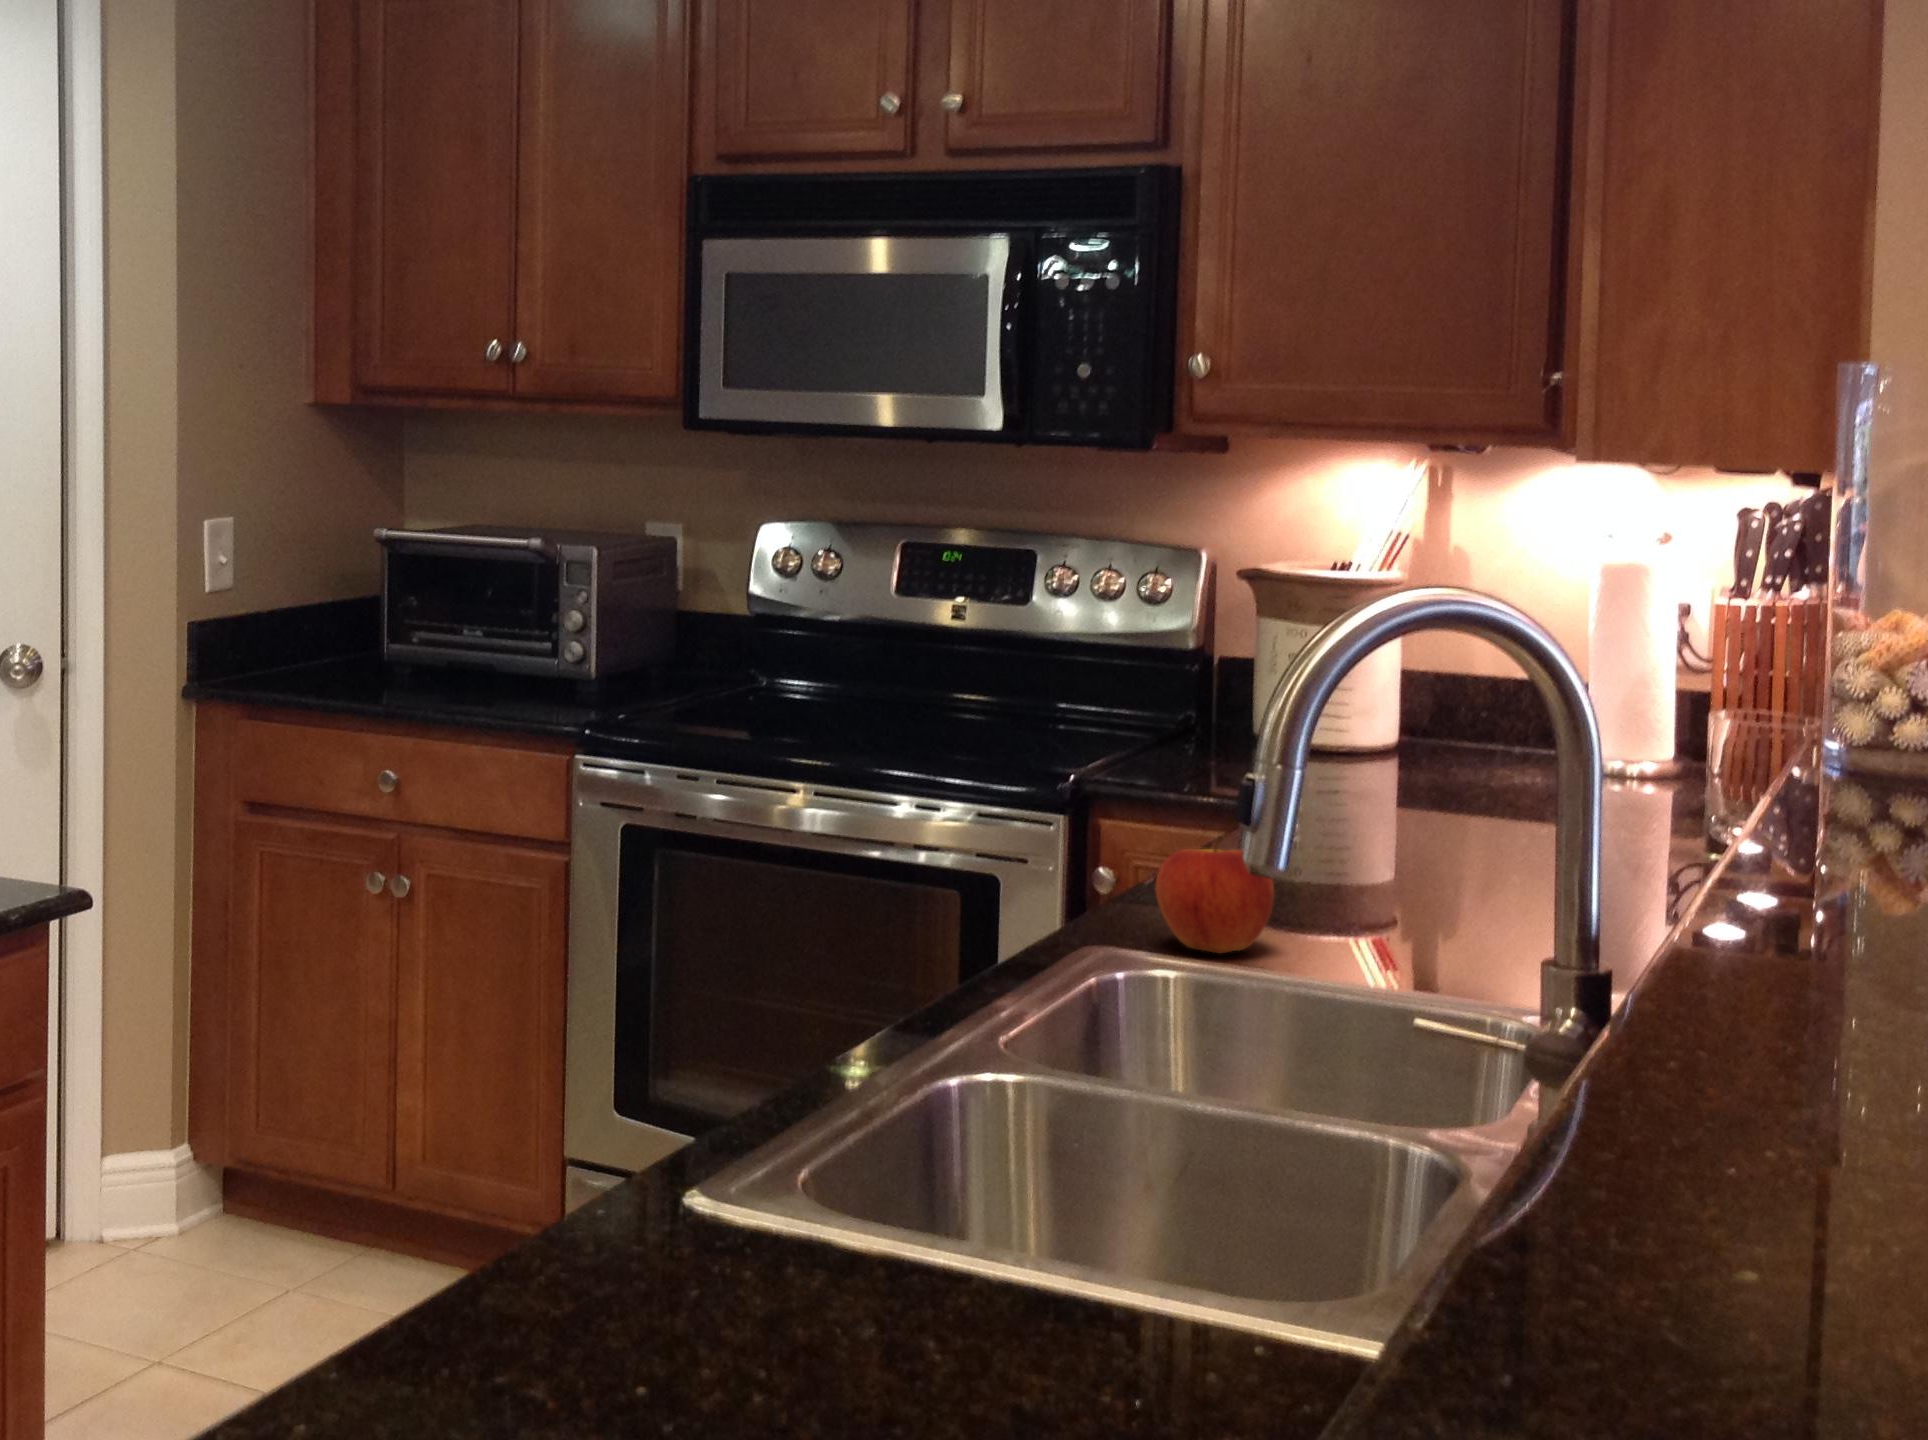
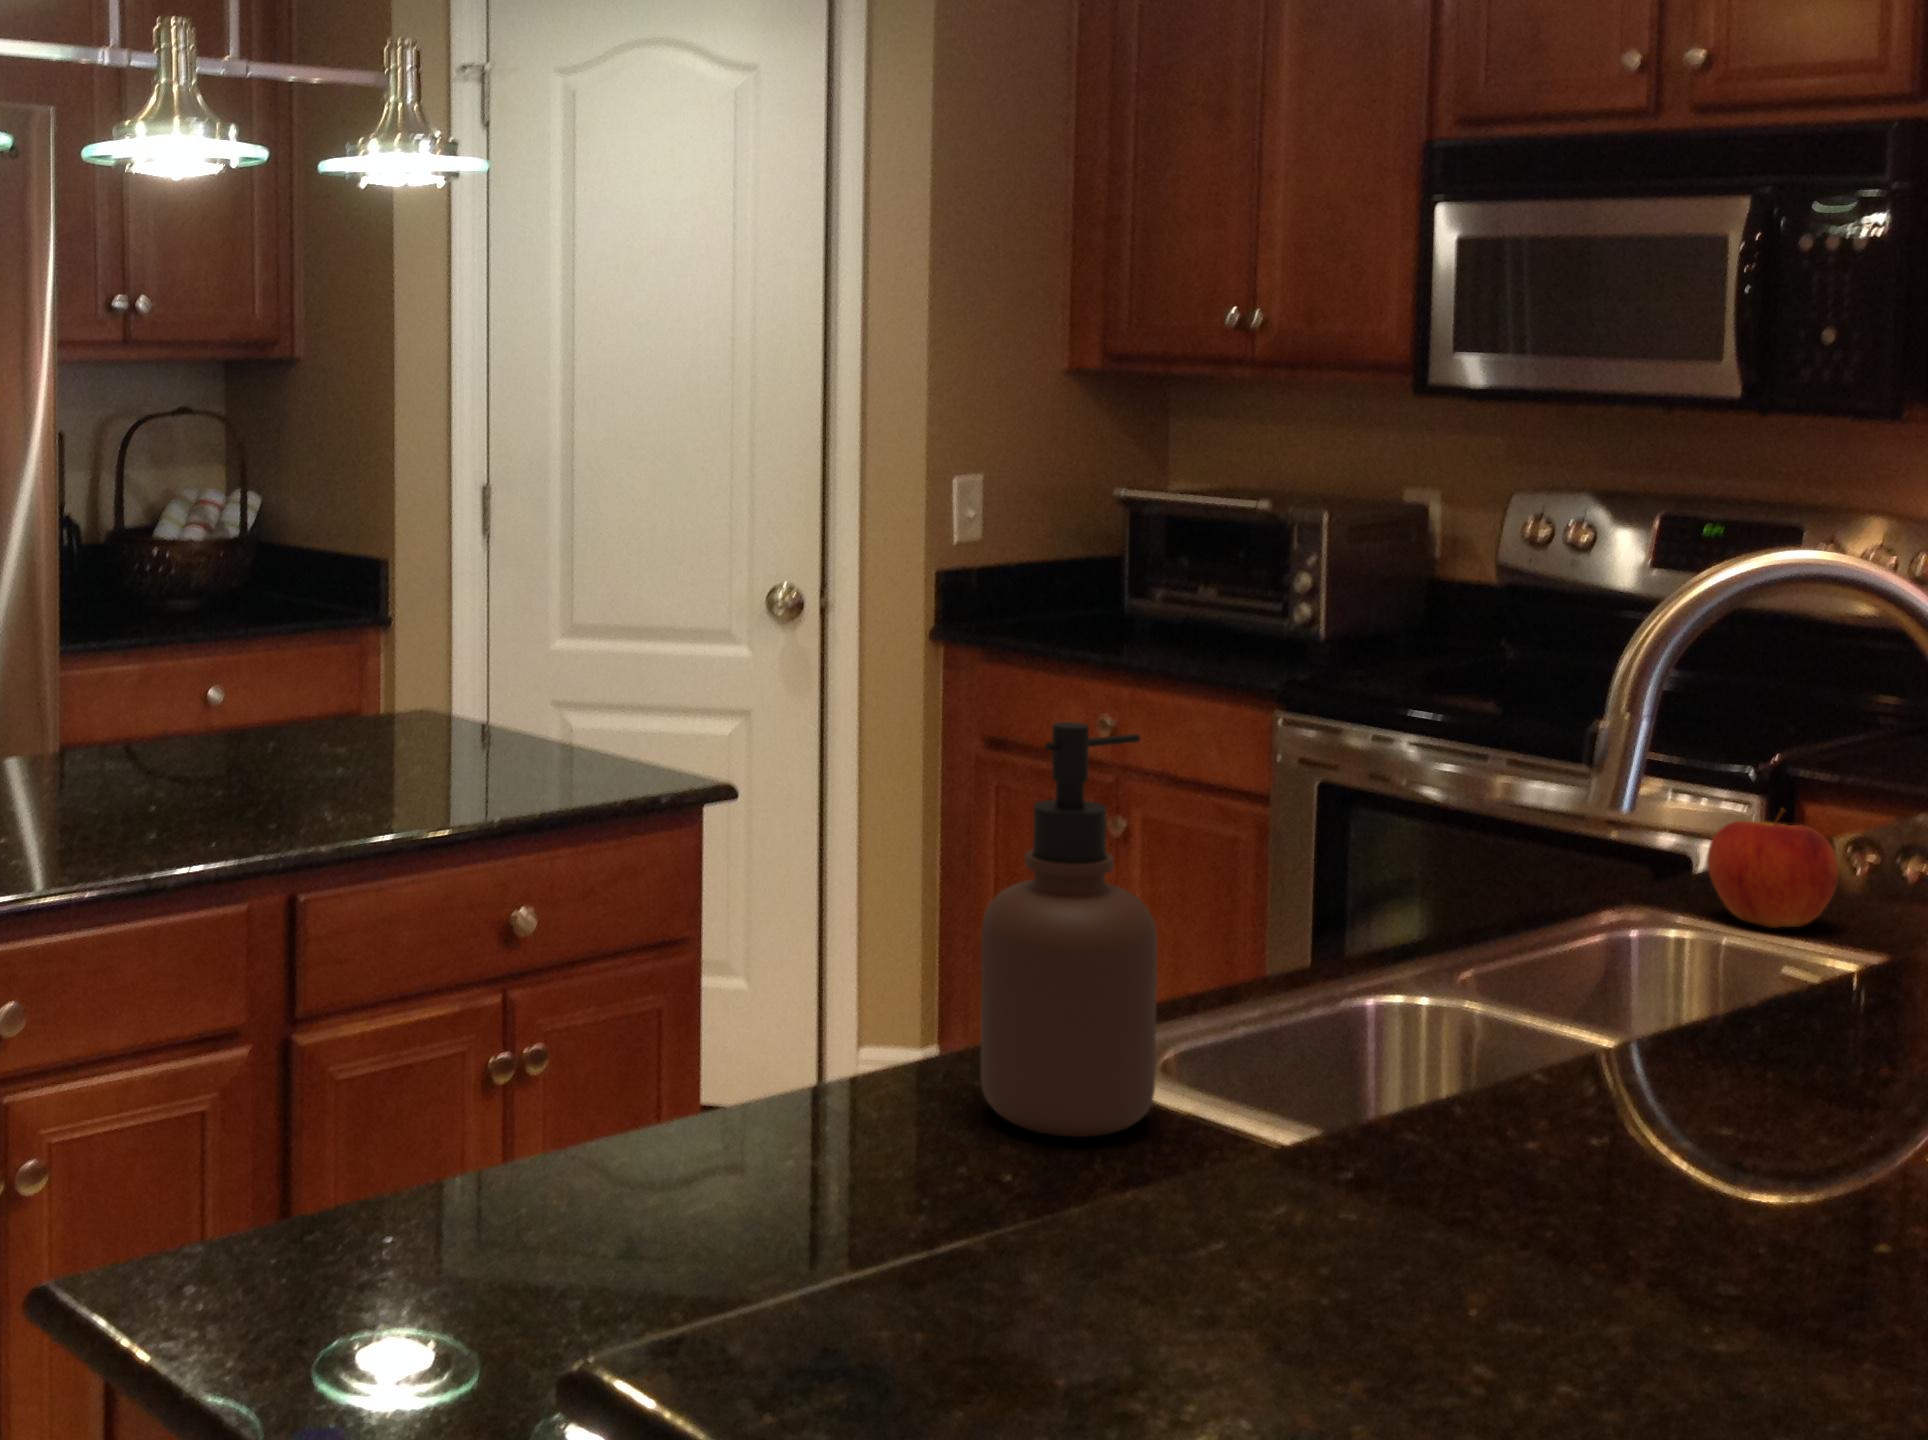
soap dispenser: none [666,815,868,1307] -> present [981,722,1157,1137]

